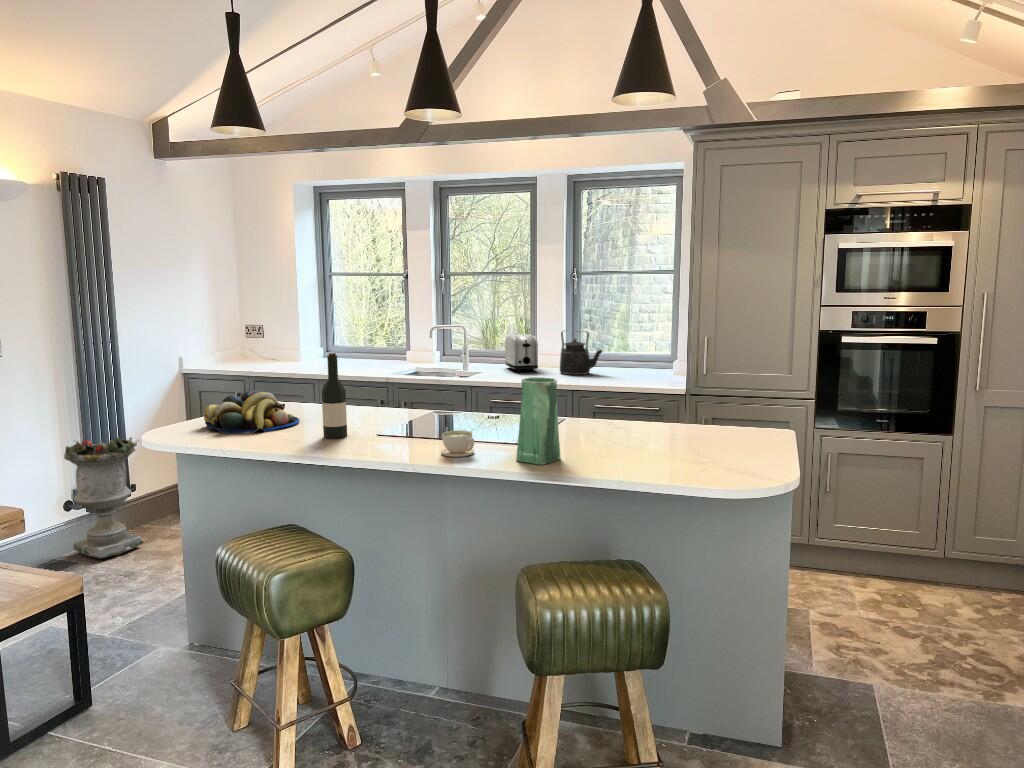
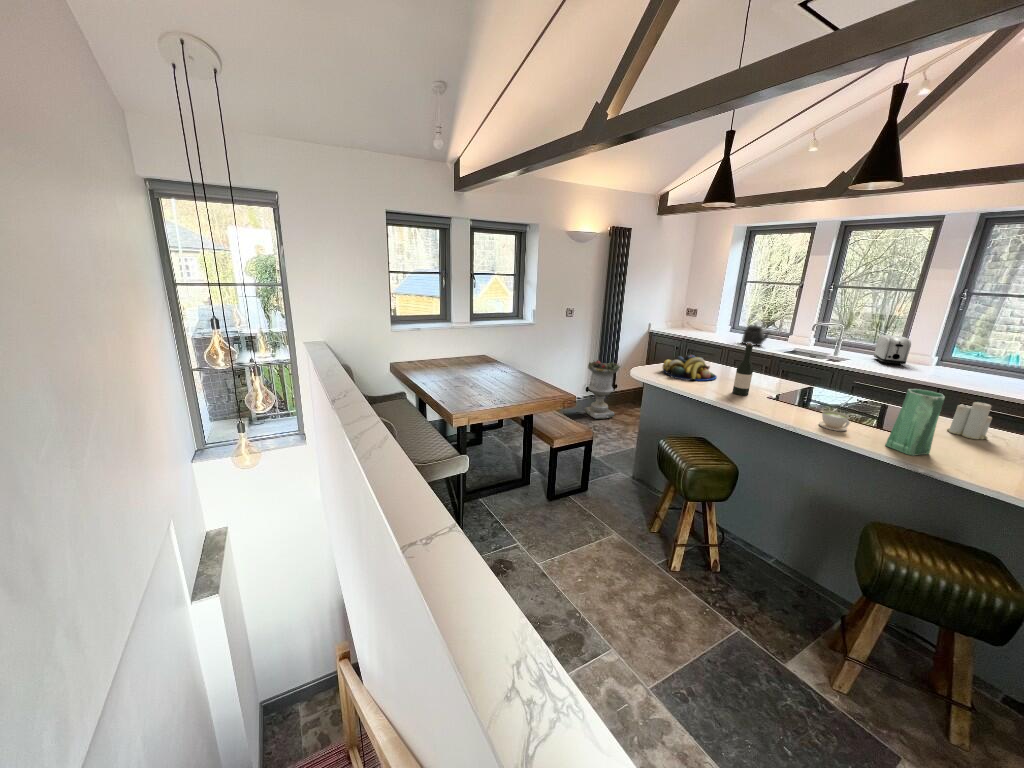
kettle: present [560,331,602,375] -> present [742,319,769,346]
candle: none [577,383,612,433] -> present [947,402,992,439]

